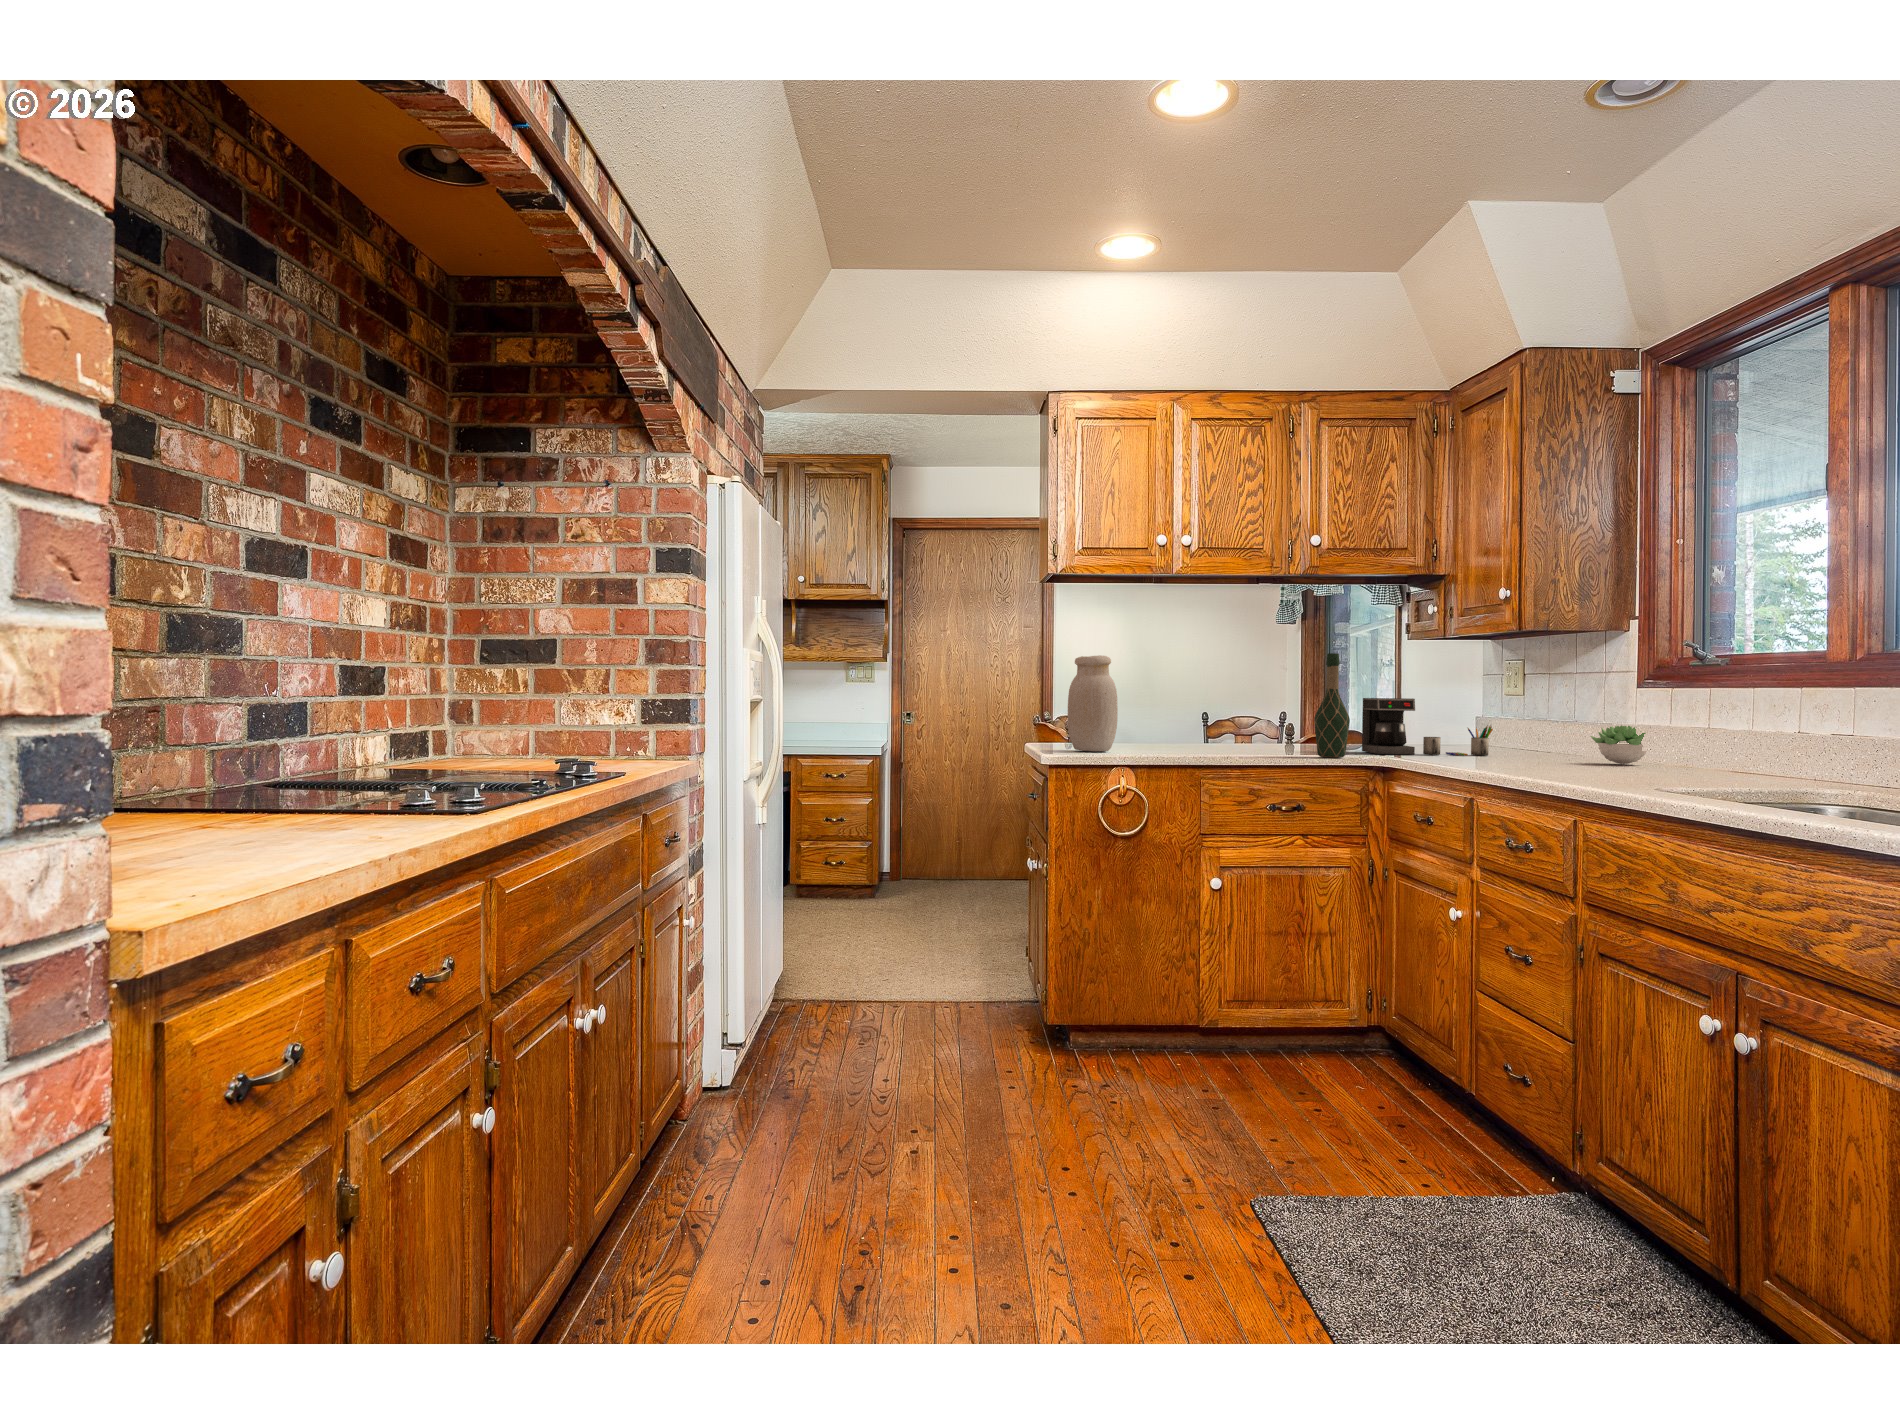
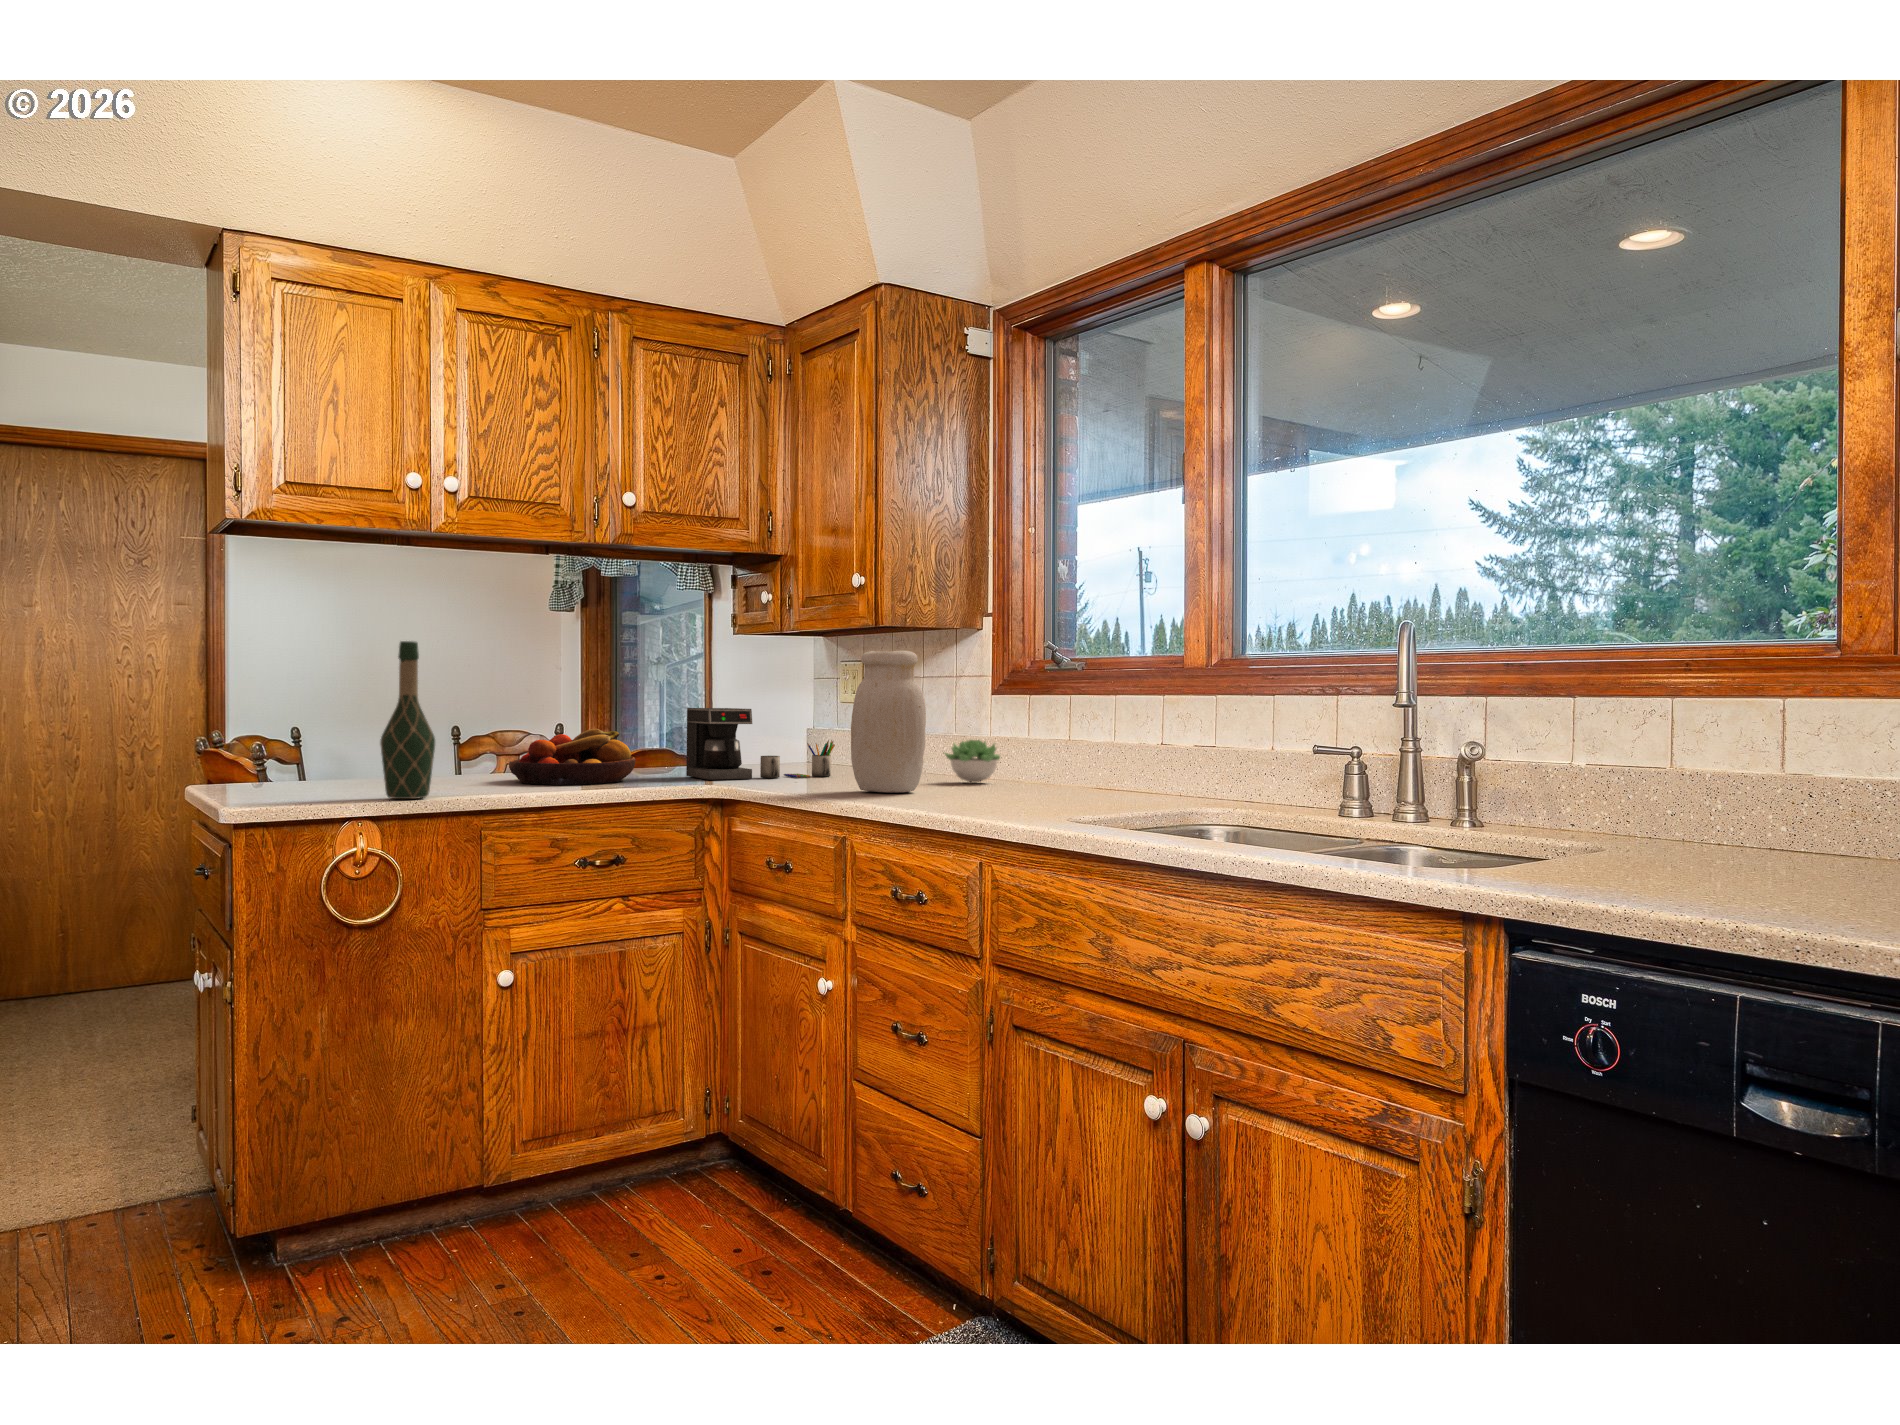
wine bottle: present [1314,653,1350,758] -> present [380,641,435,799]
jar: present [1068,655,1118,752] -> present [851,651,926,793]
fruit bowl: none [1226,713,1319,753] -> present [509,729,636,785]

